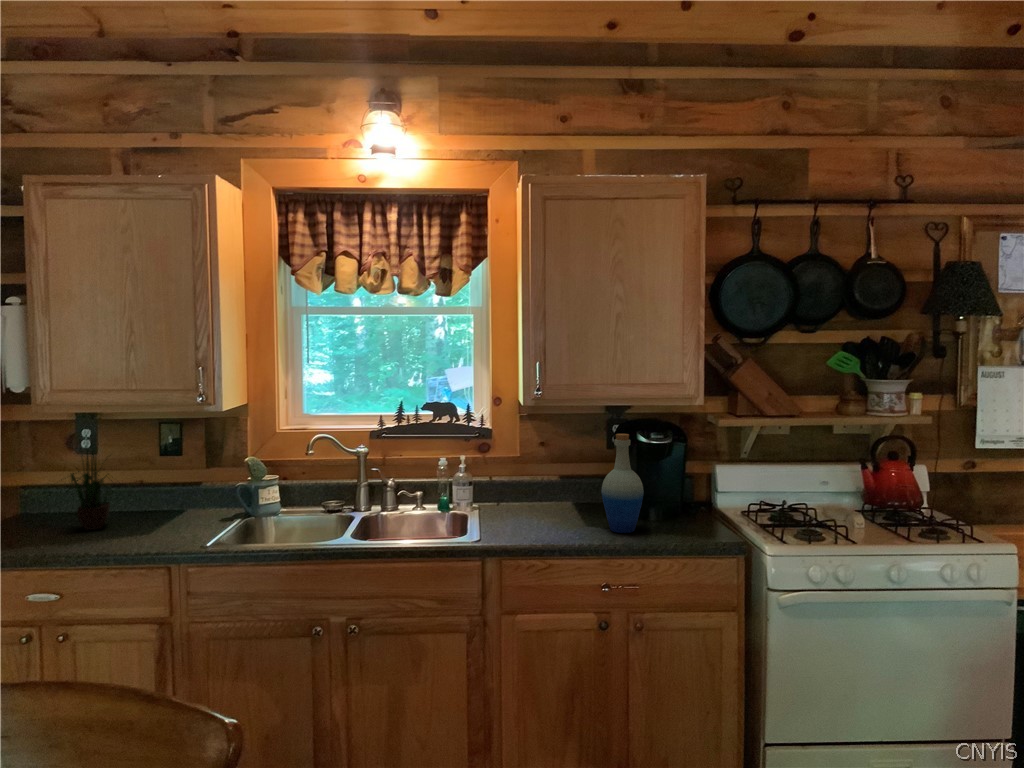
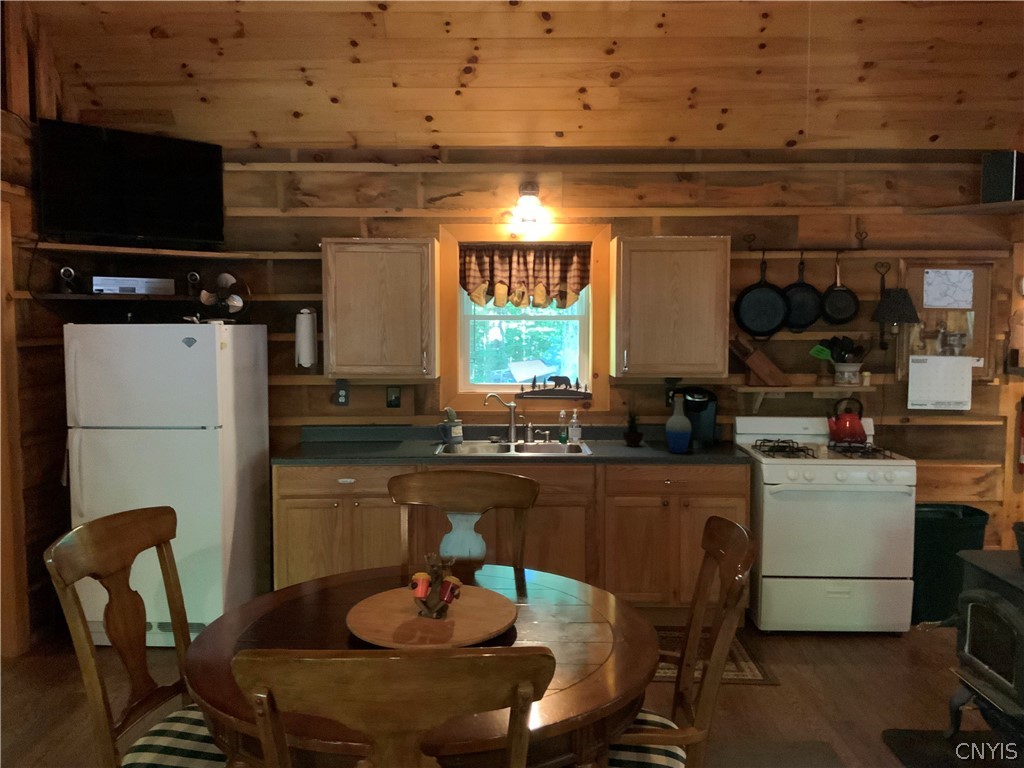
potted plant: present [69,444,112,530] -> present [622,405,643,446]

